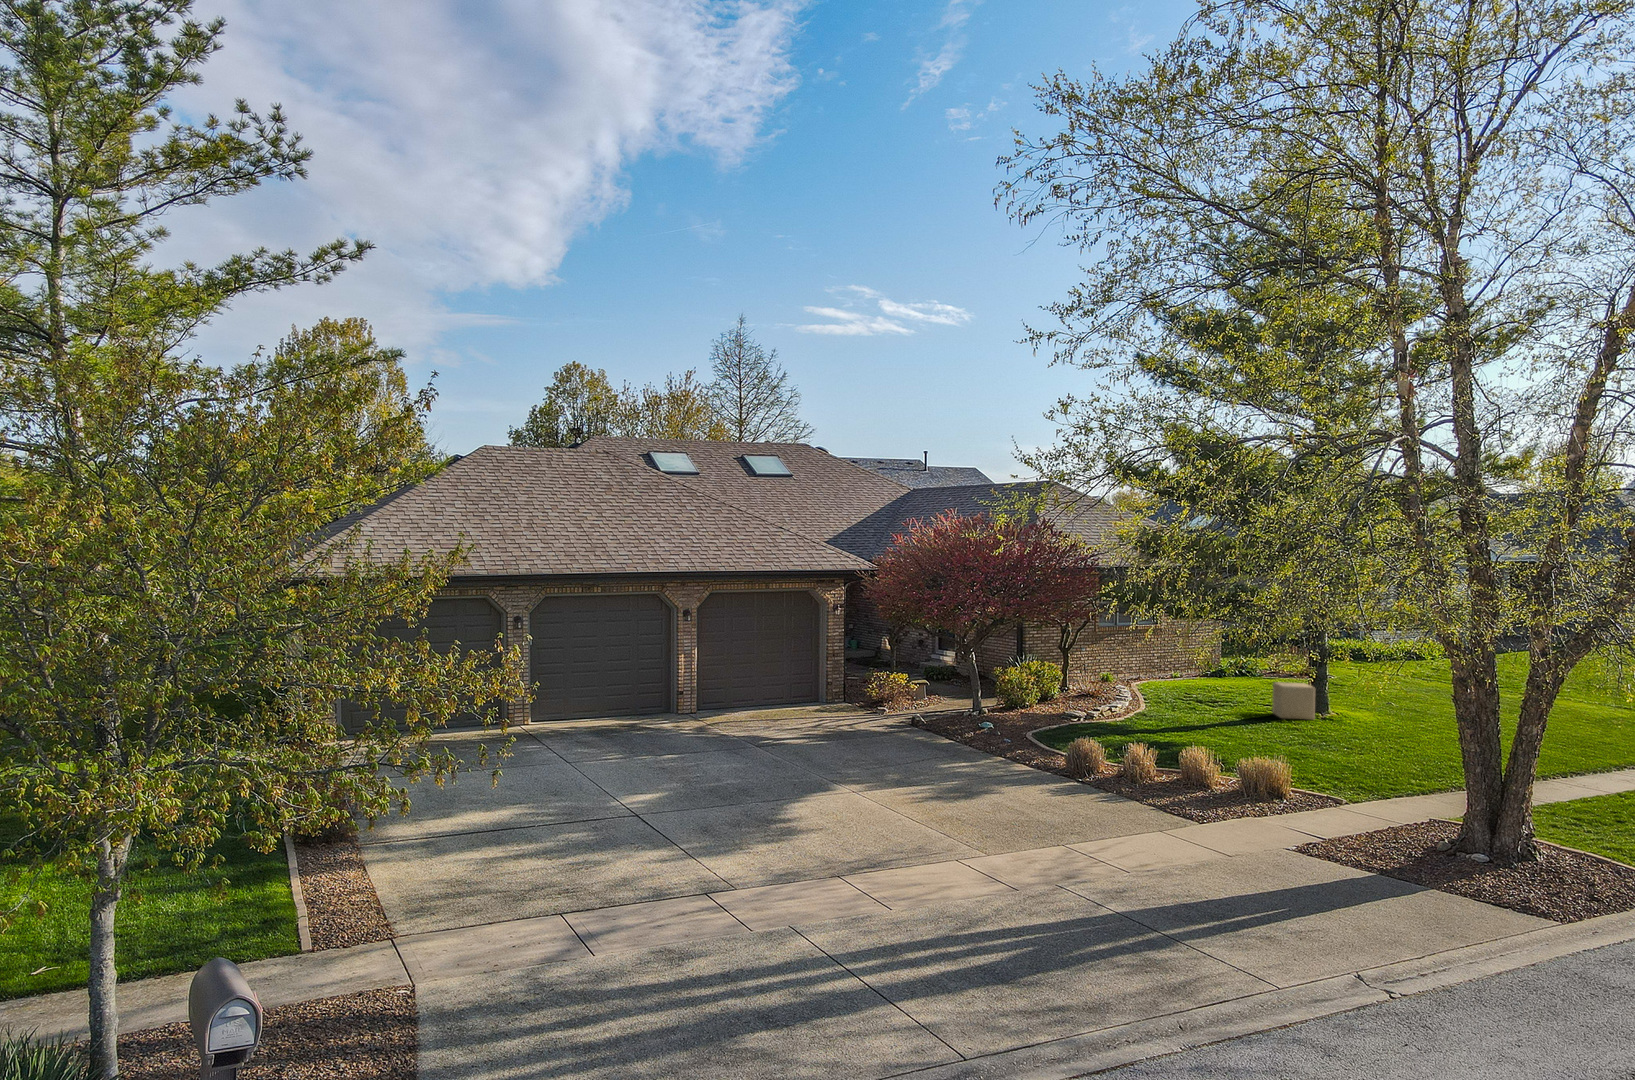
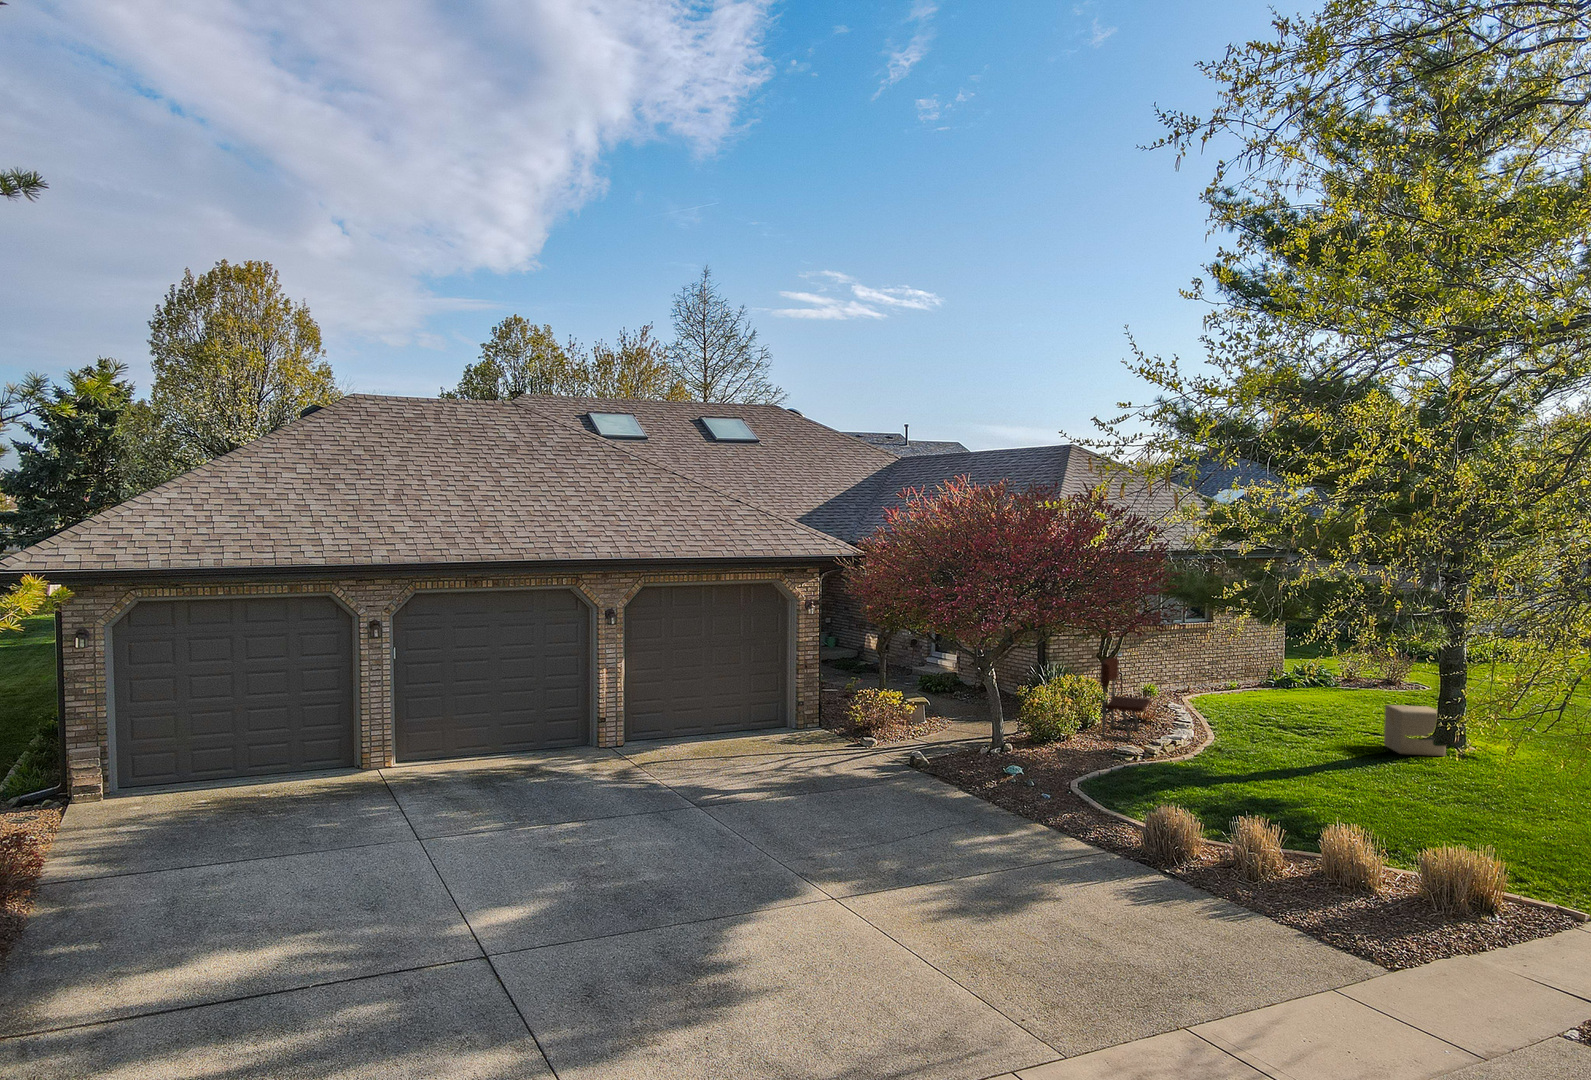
bench: none [1058,648,1098,710] -> present [1100,657,1151,741]

